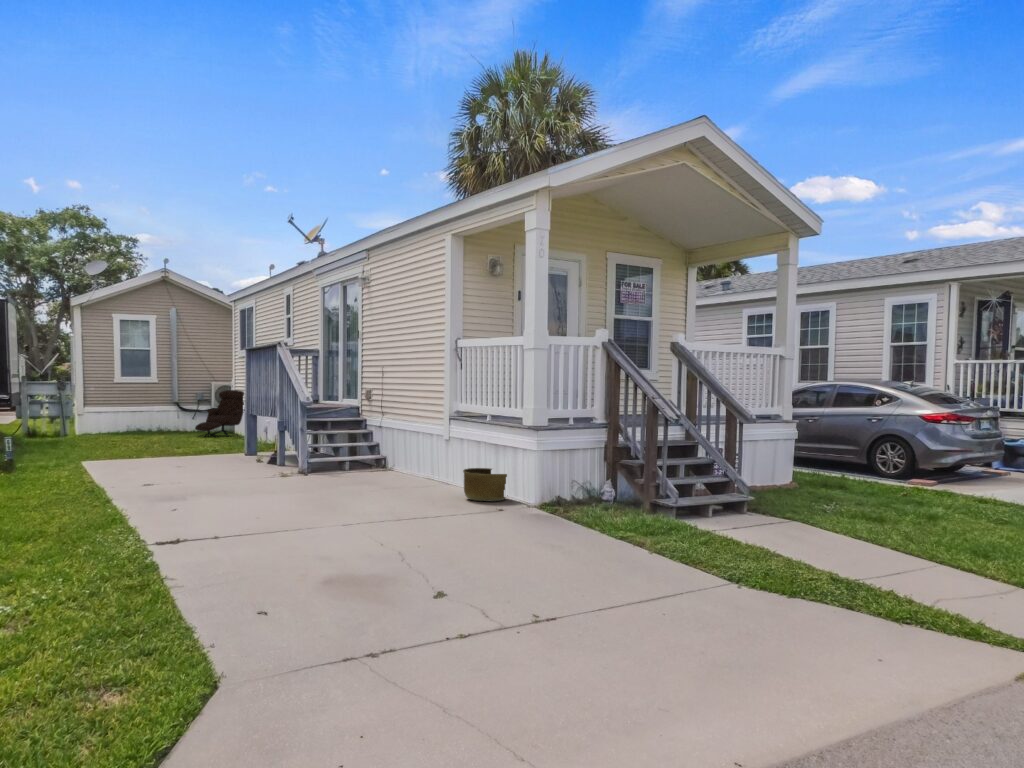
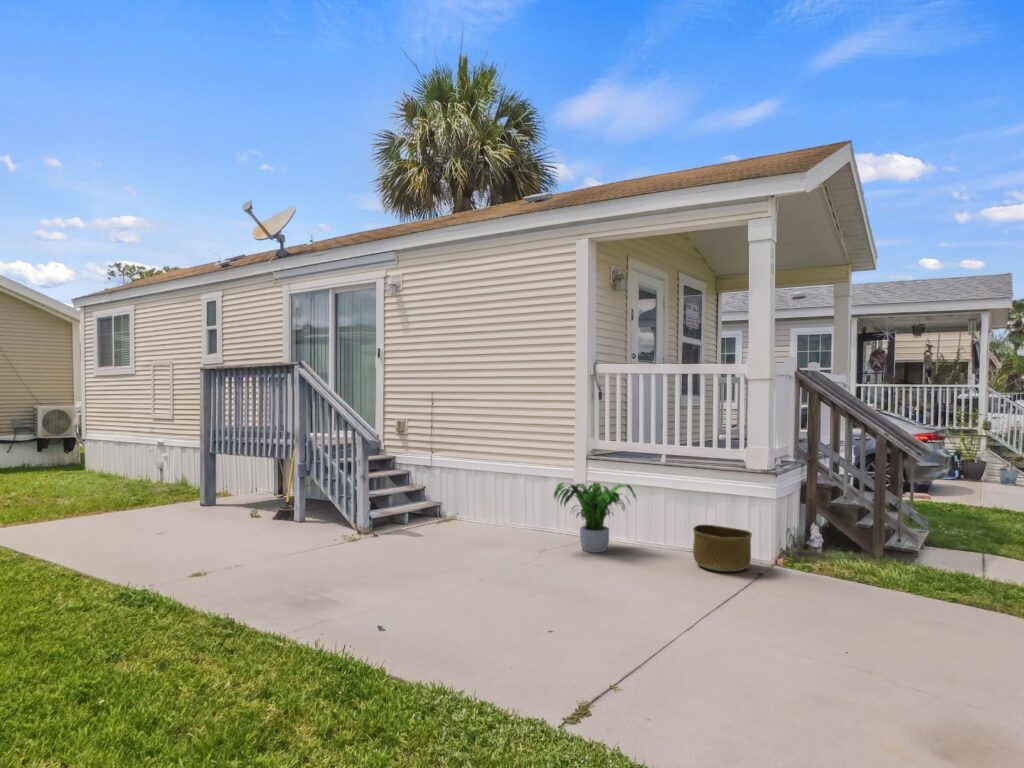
lounge chair: present [195,390,244,437] -> none [47,417,111,479]
potted plant: none [400,433,464,489] -> present [554,482,636,552]

